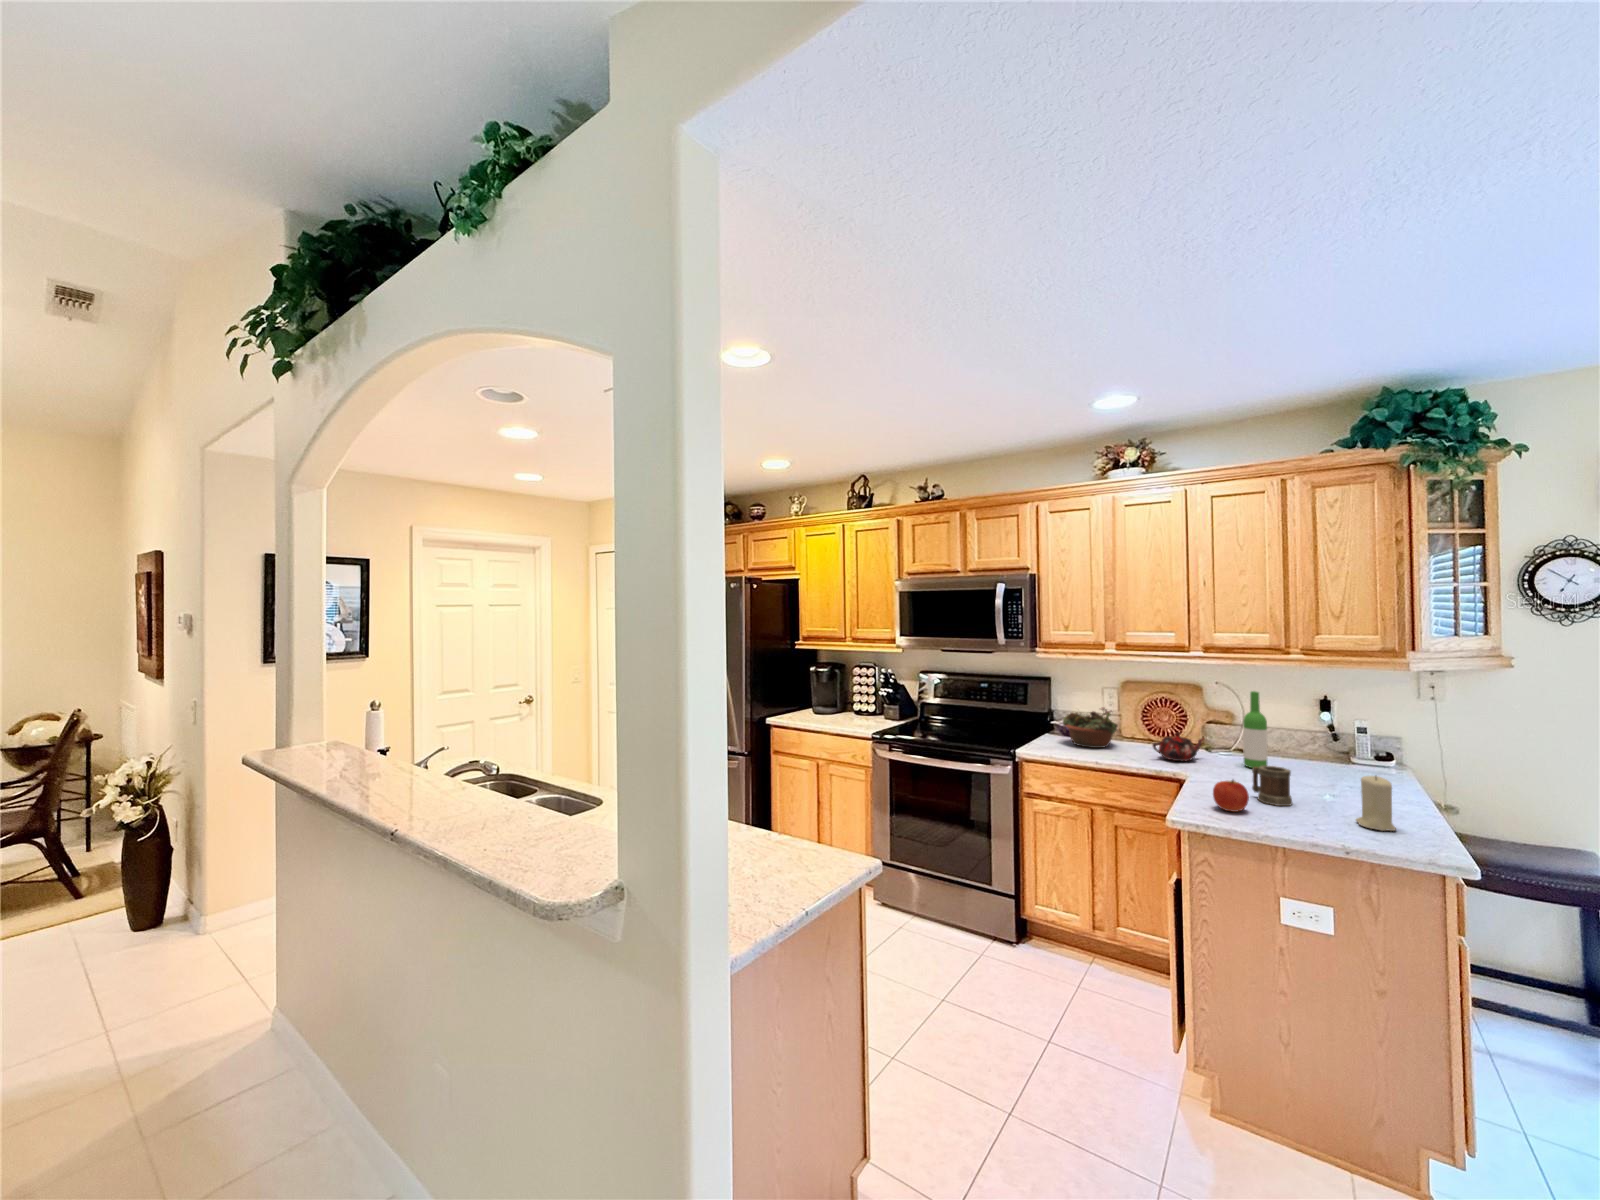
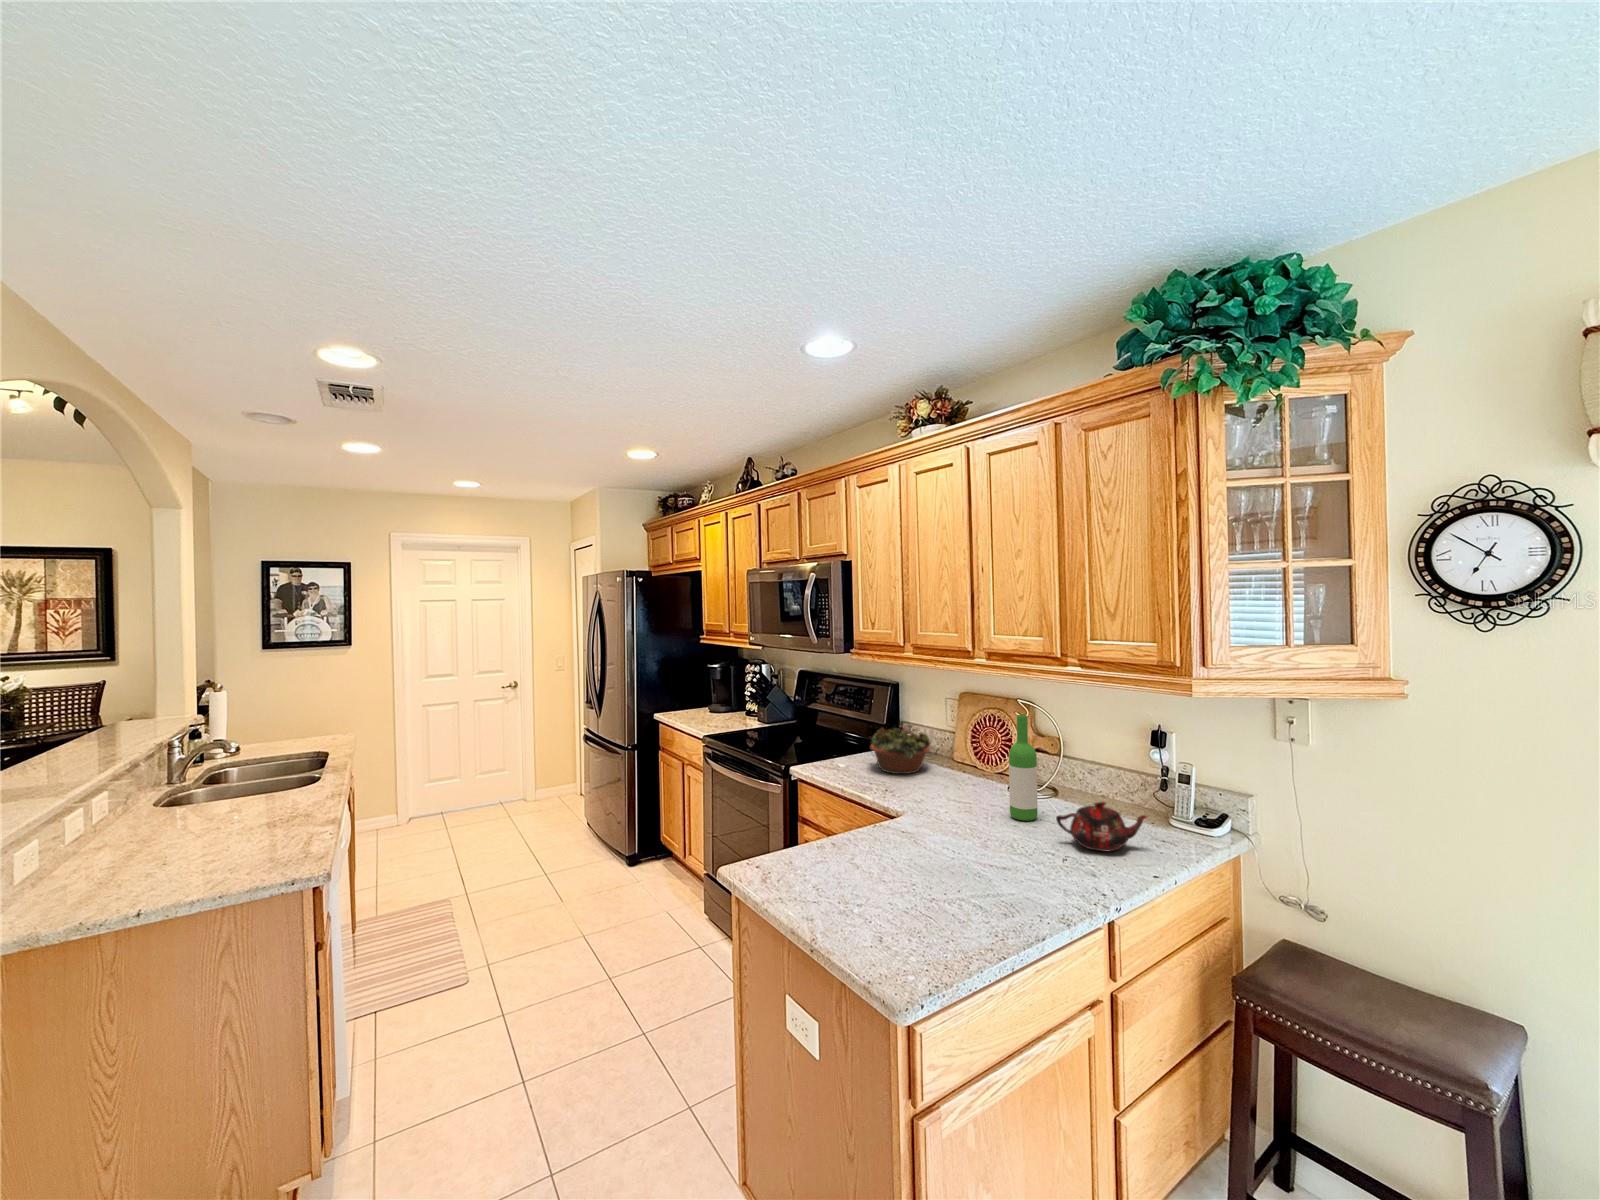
teapot: present [1153,732,1204,761] -> present [1056,802,1147,852]
mug: present [1252,766,1292,806] -> none [901,818,940,877]
candle: present [1356,776,1396,831] -> none [938,849,982,934]
apple: present [1213,780,1249,812] -> none [816,833,858,876]

